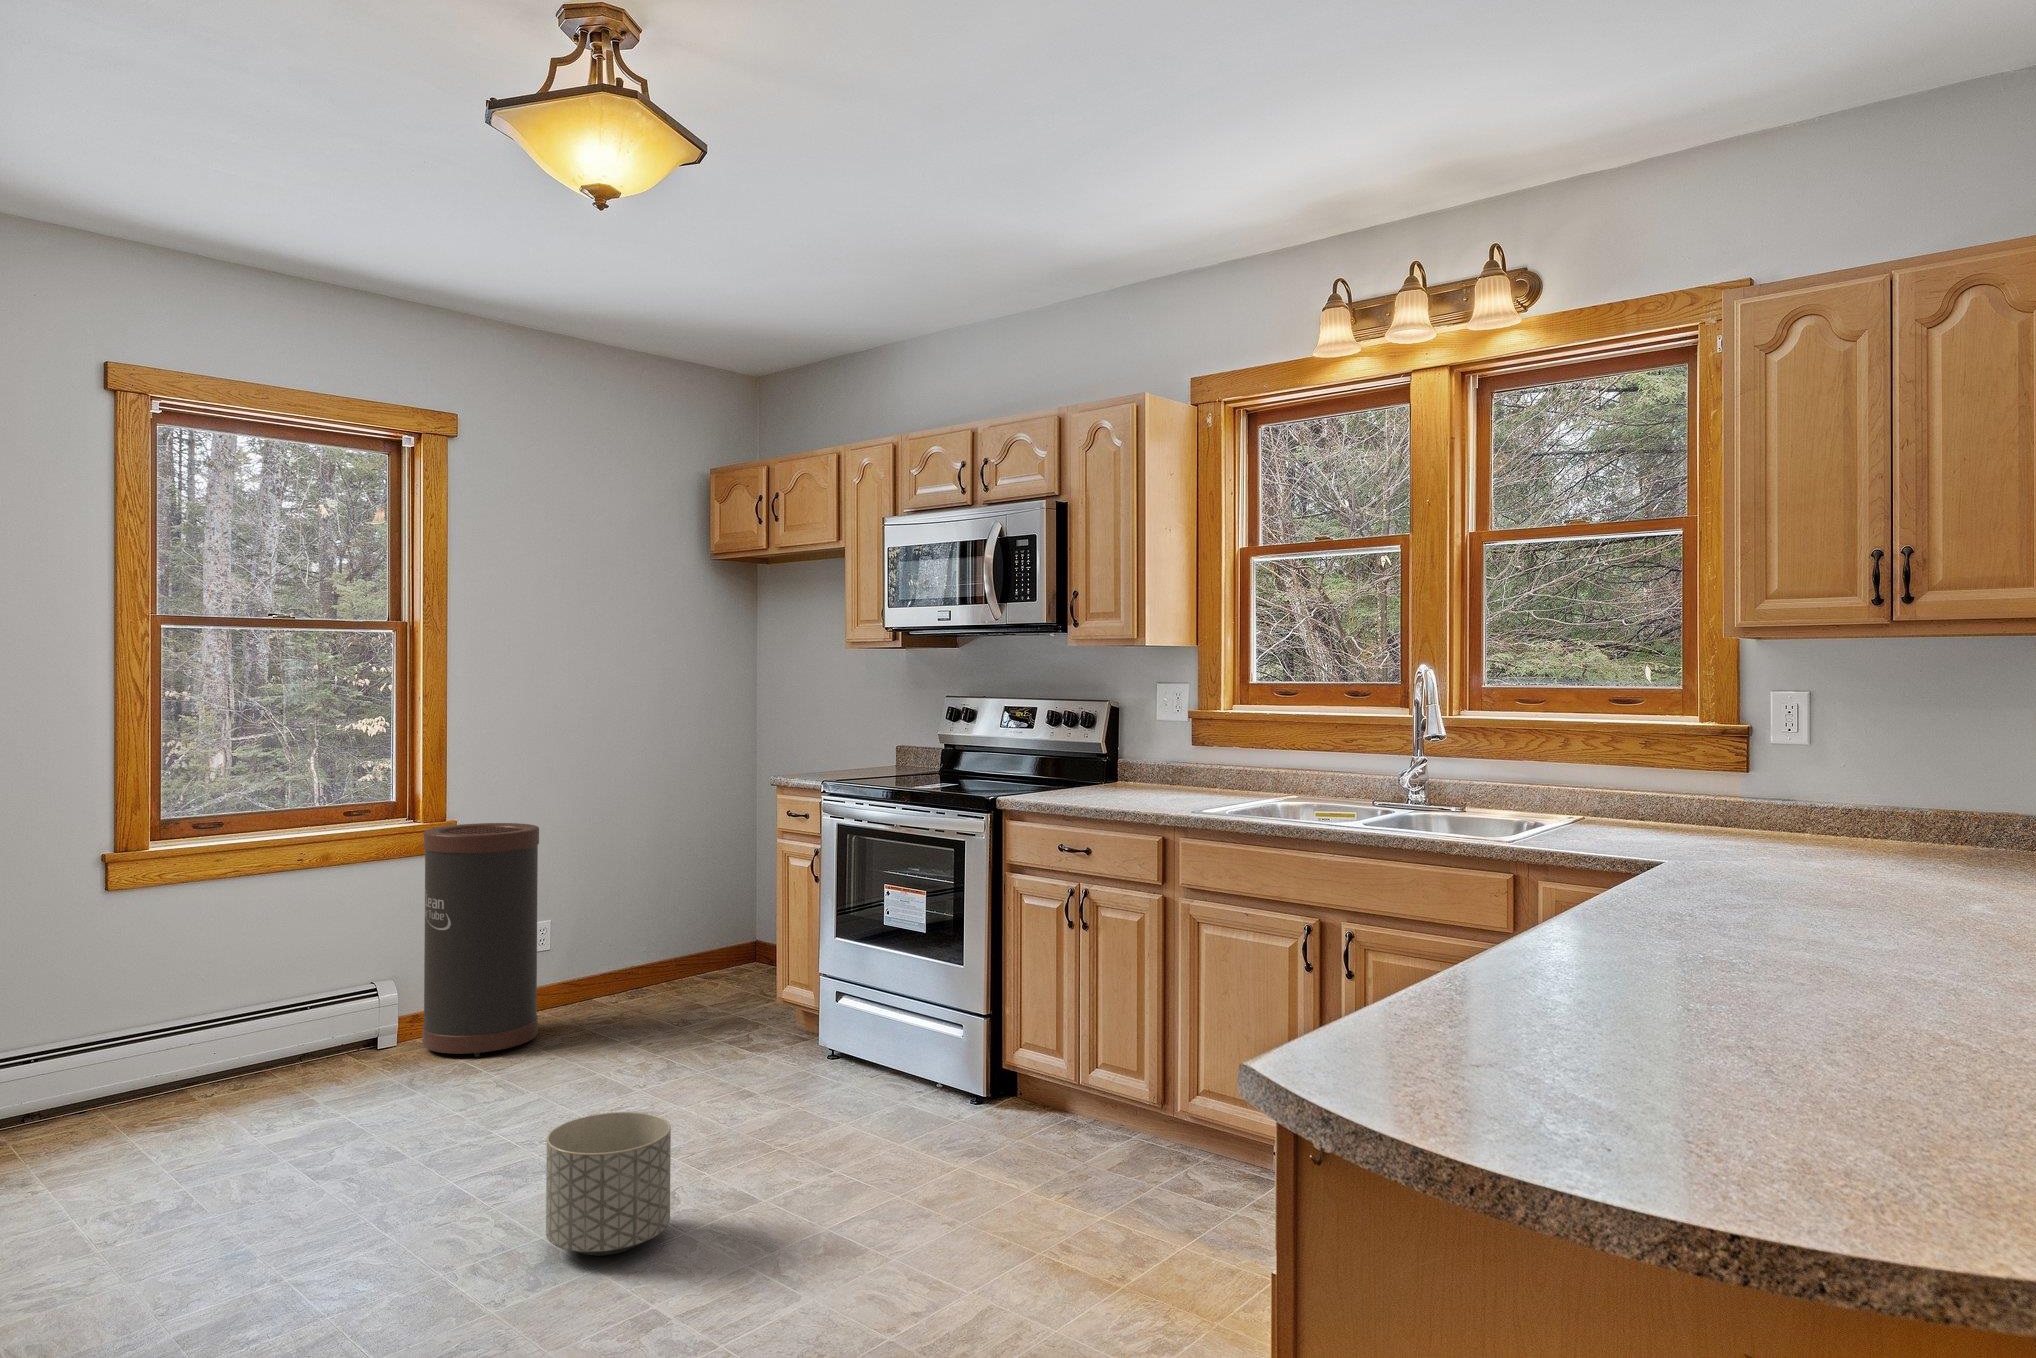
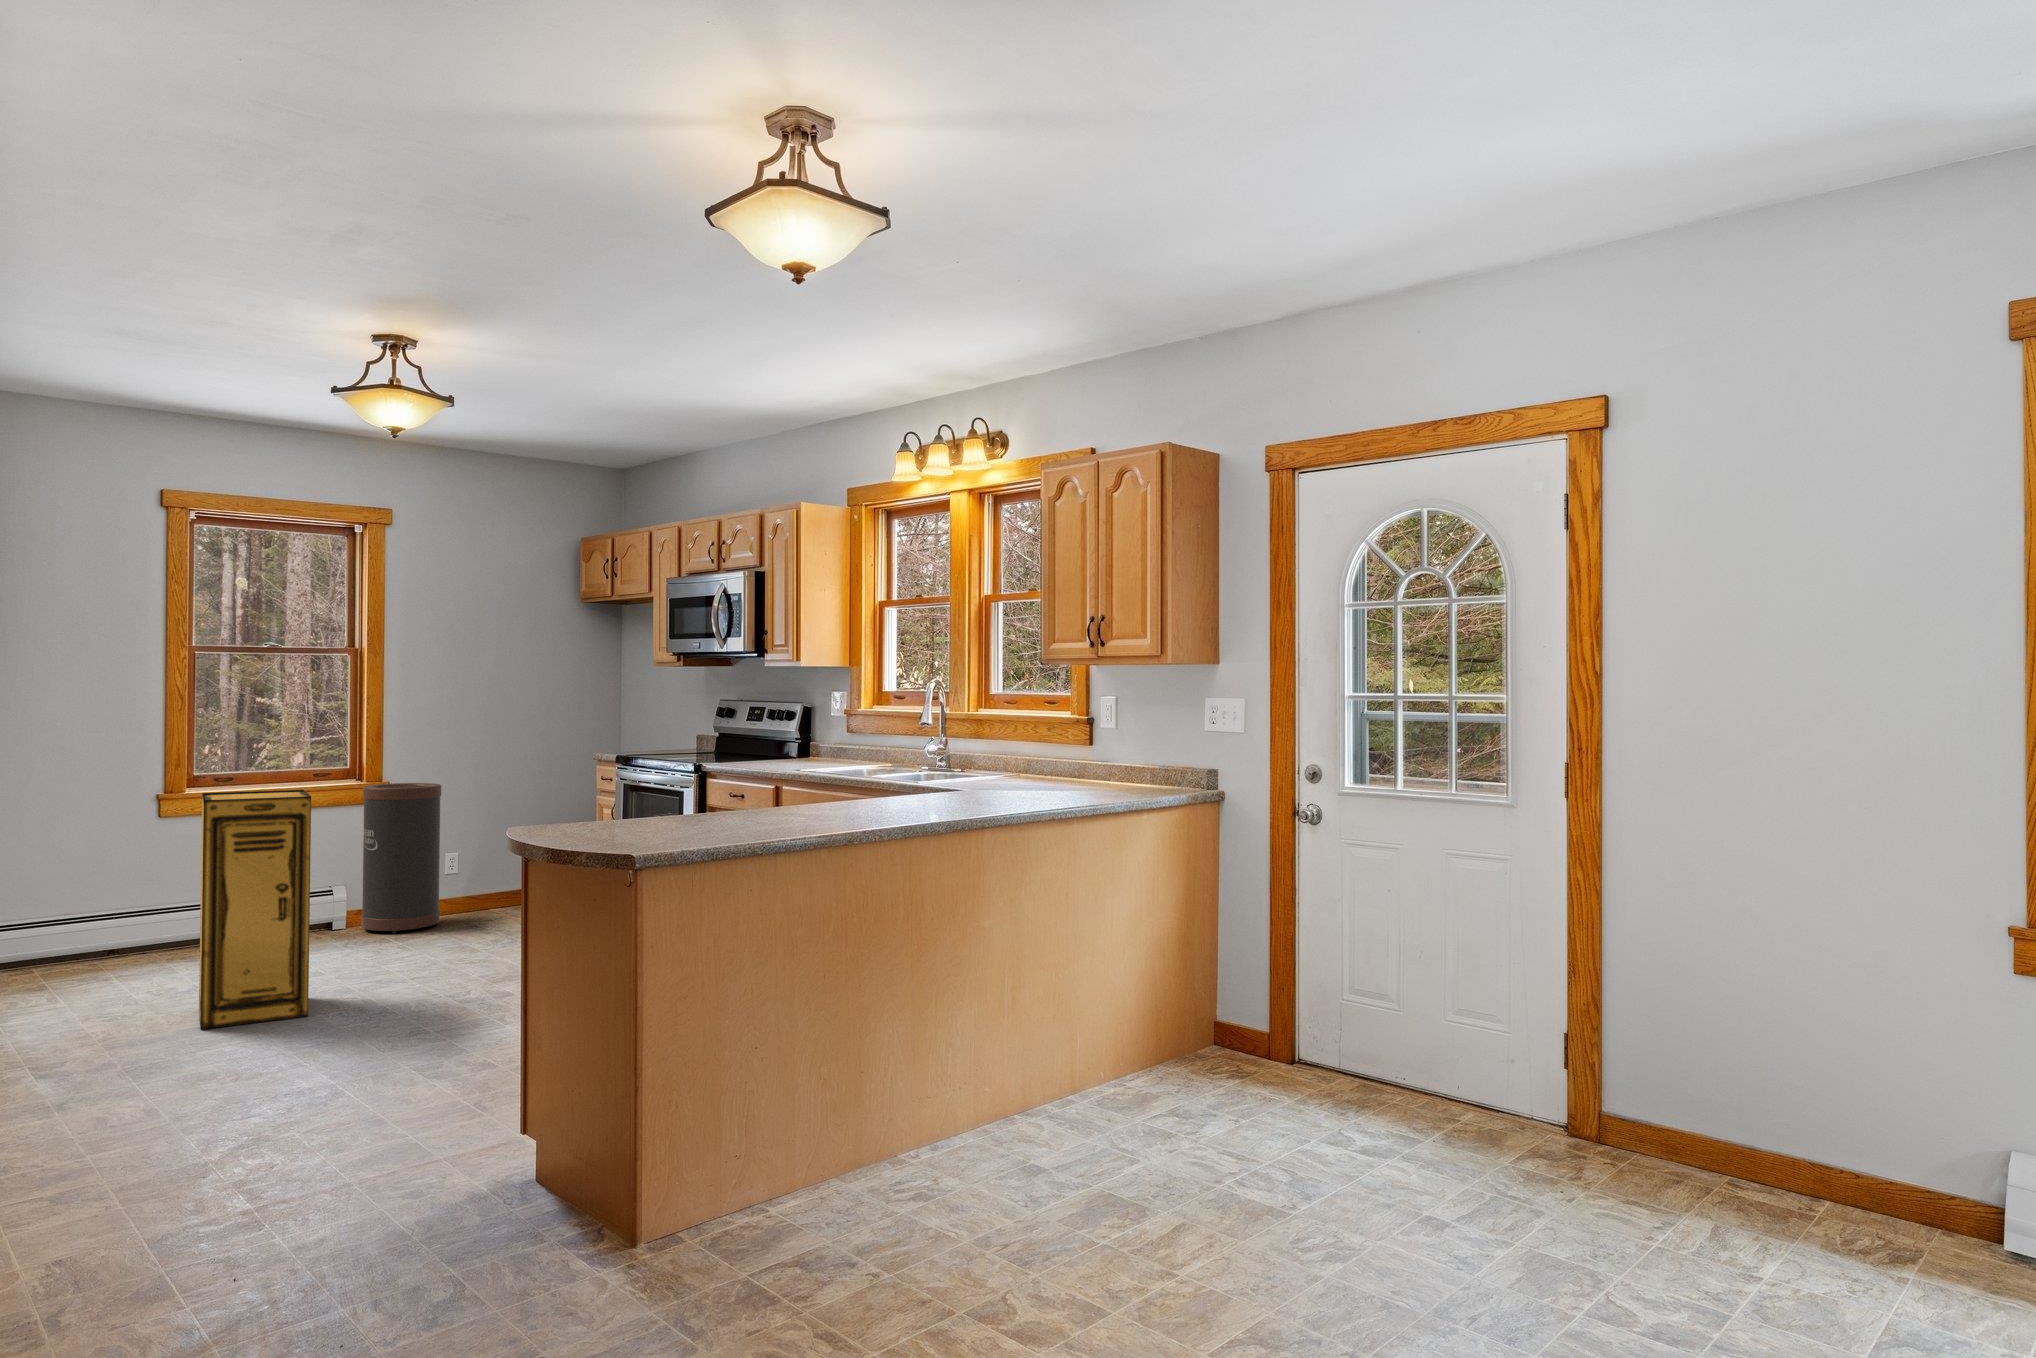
storage cabinet: none [214,859,425,1326] -> present [199,790,311,1029]
planter: present [546,1112,671,1256] -> none [380,937,455,1011]

